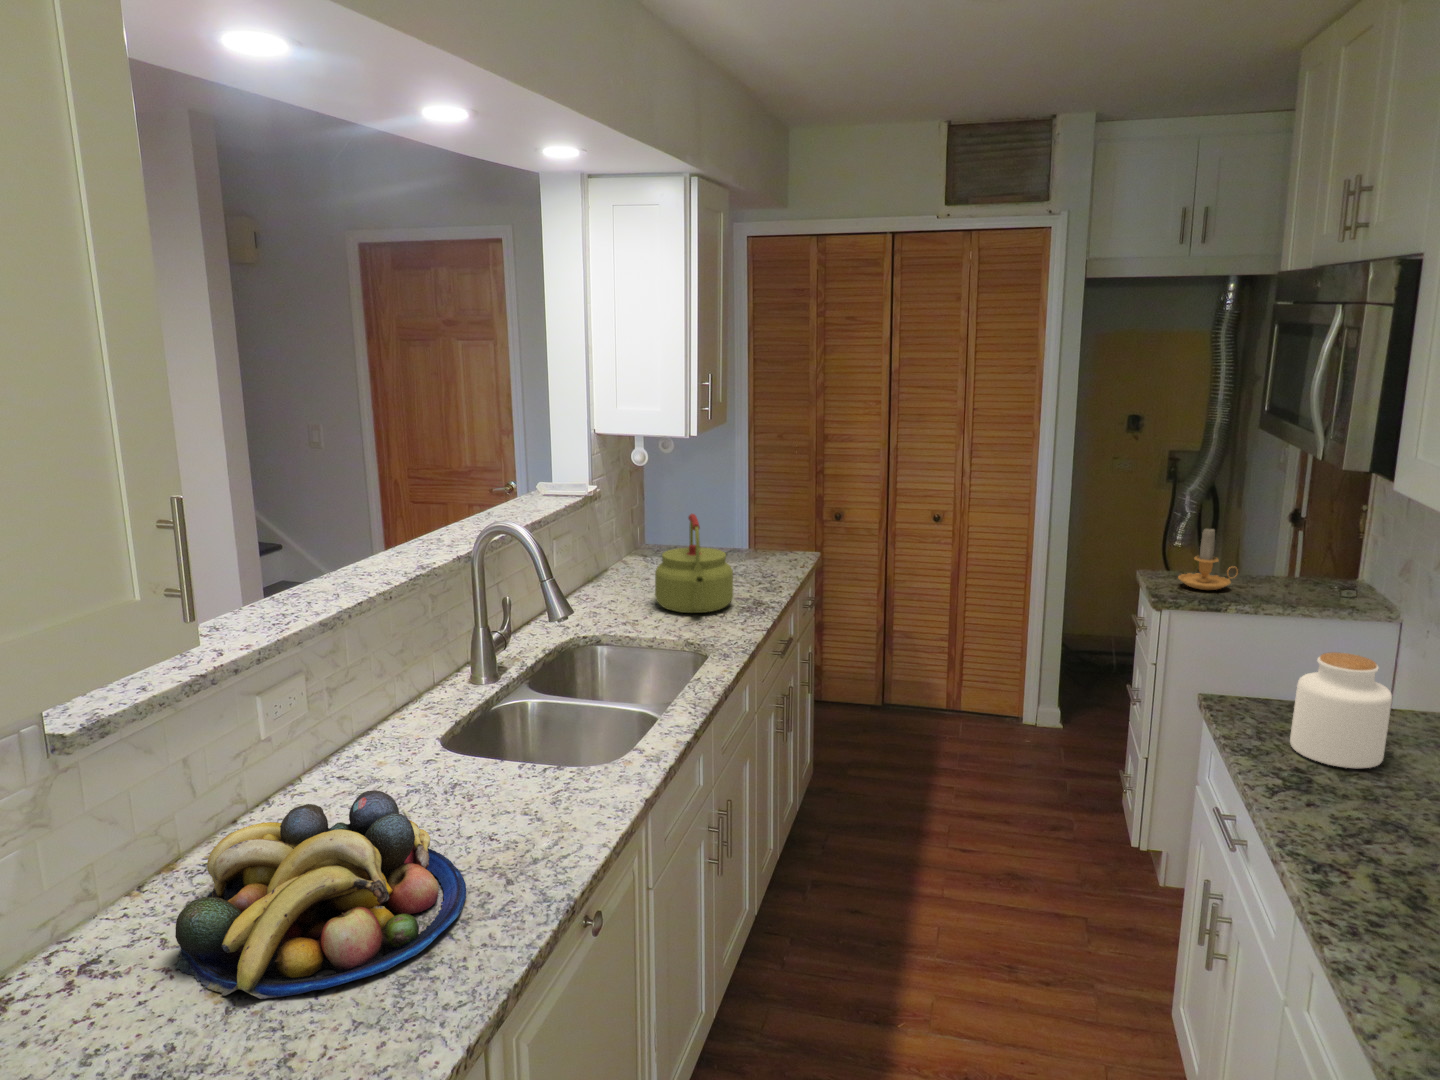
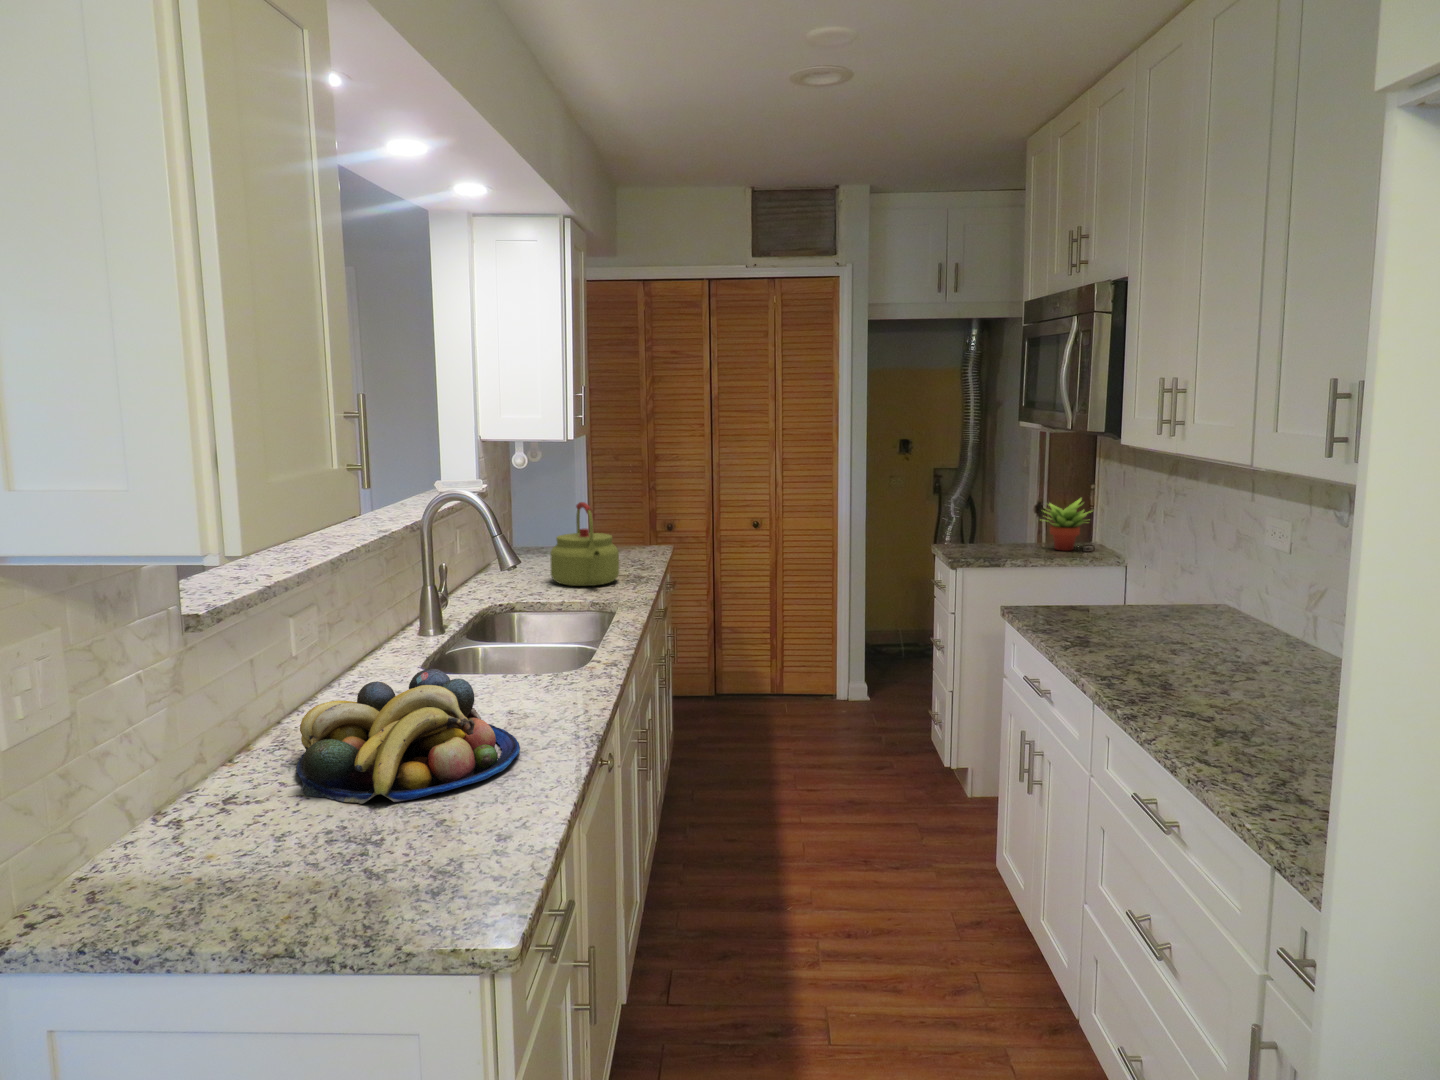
succulent plant: none [1282,522,1362,591] -> present [1045,498,1088,551]
candle: present [1178,528,1238,590] -> none [965,503,1008,554]
jar: present [1290,652,1392,768] -> none [1071,561,1136,640]

